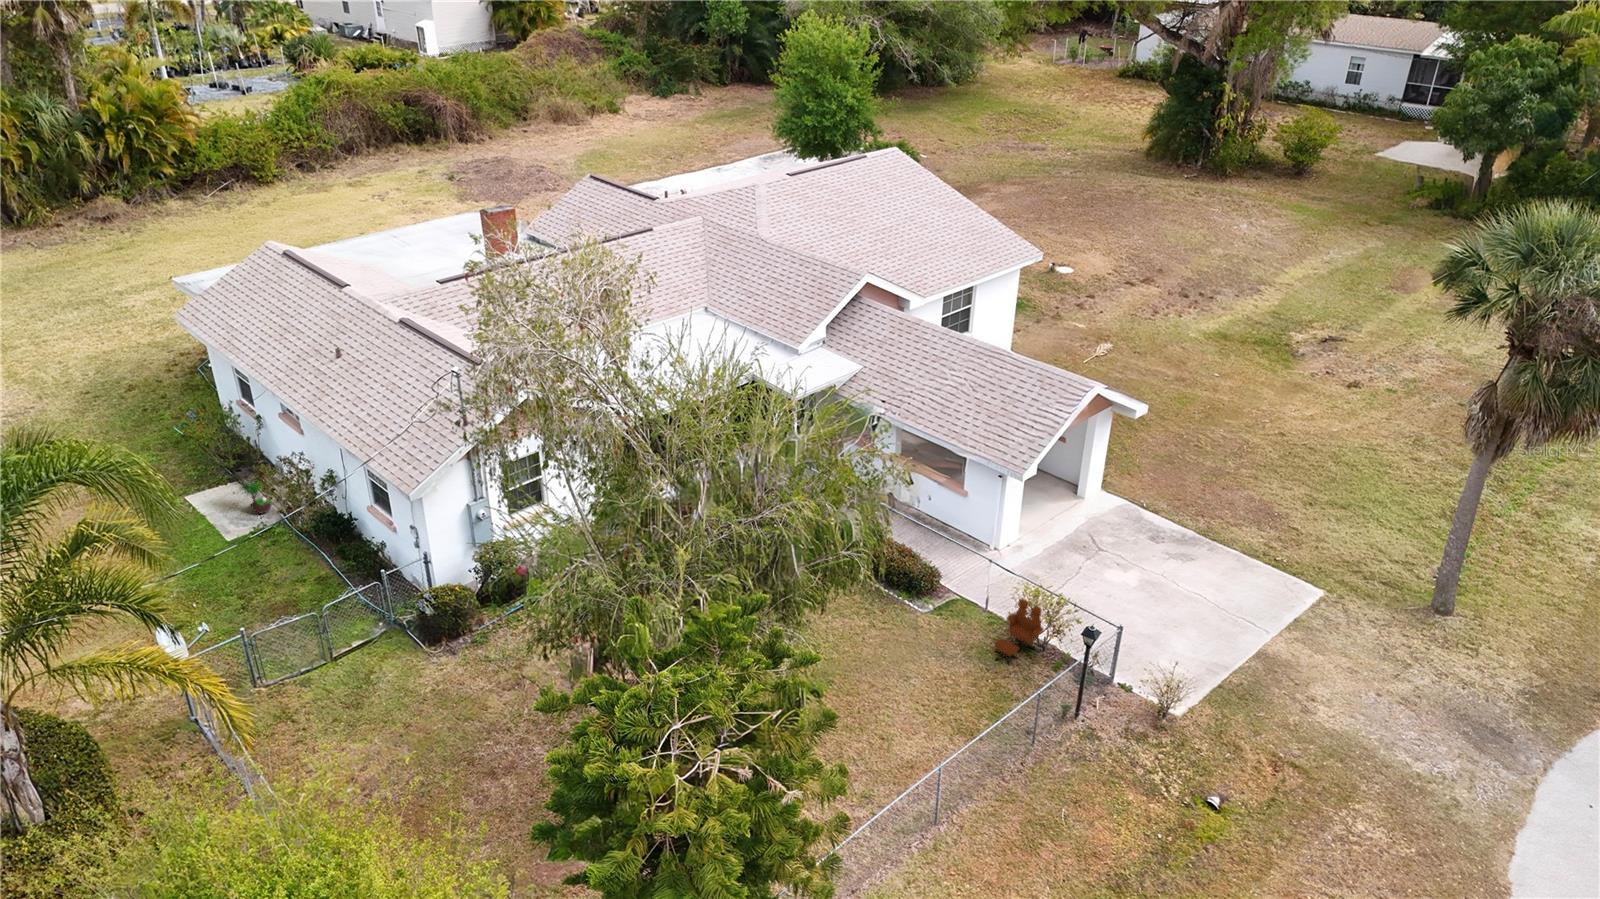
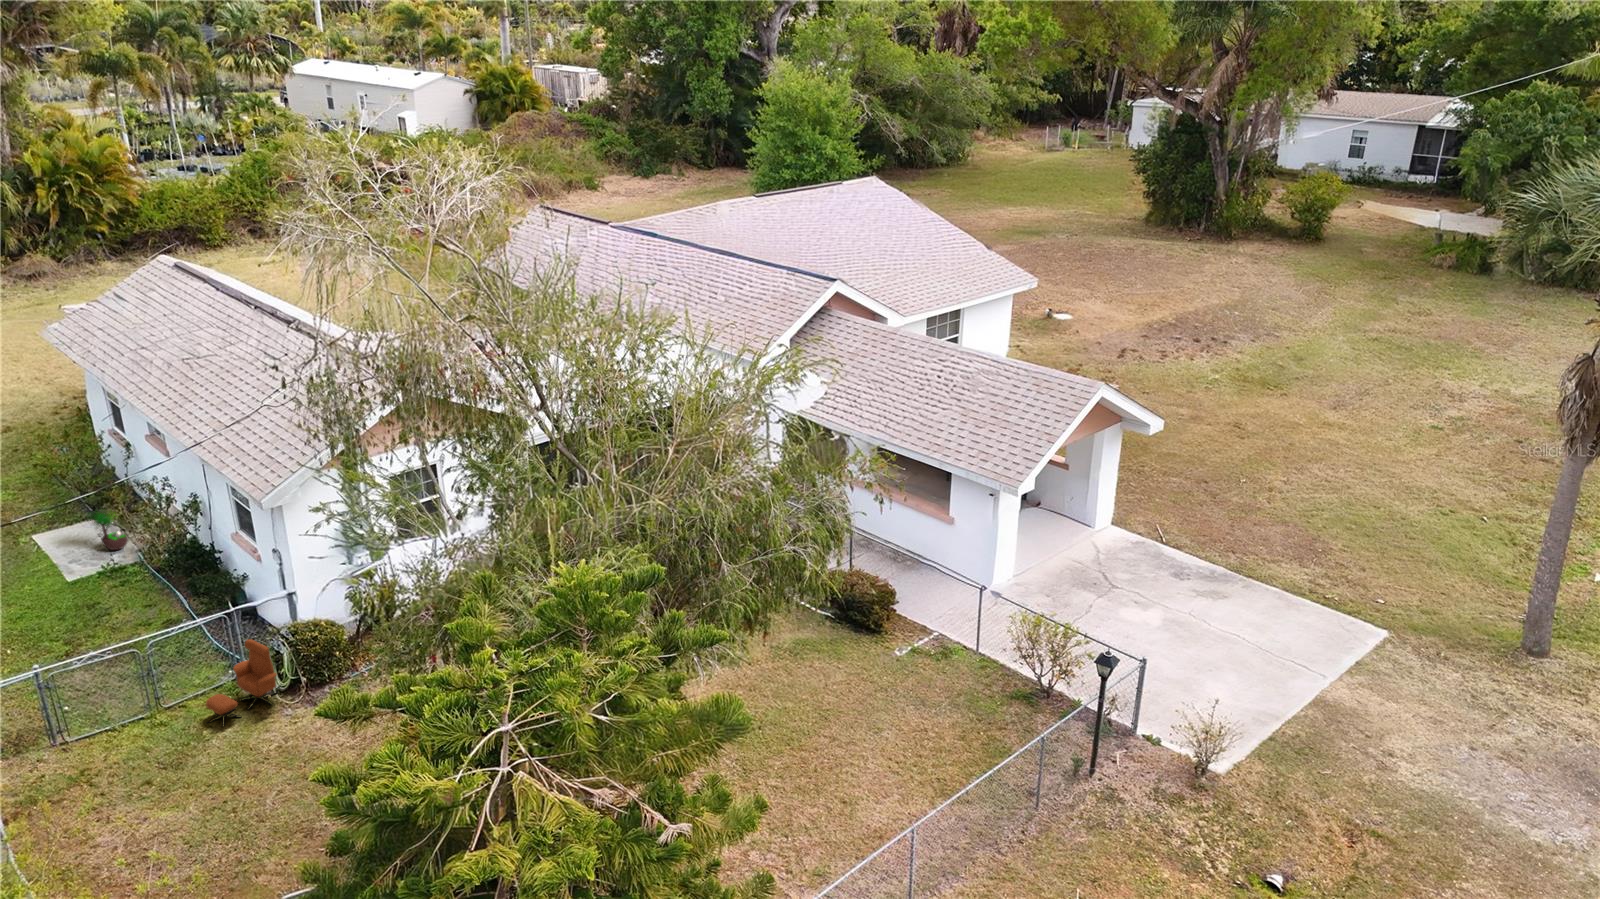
lounge chair: present [994,599,1044,663] -> present [206,639,277,726]

